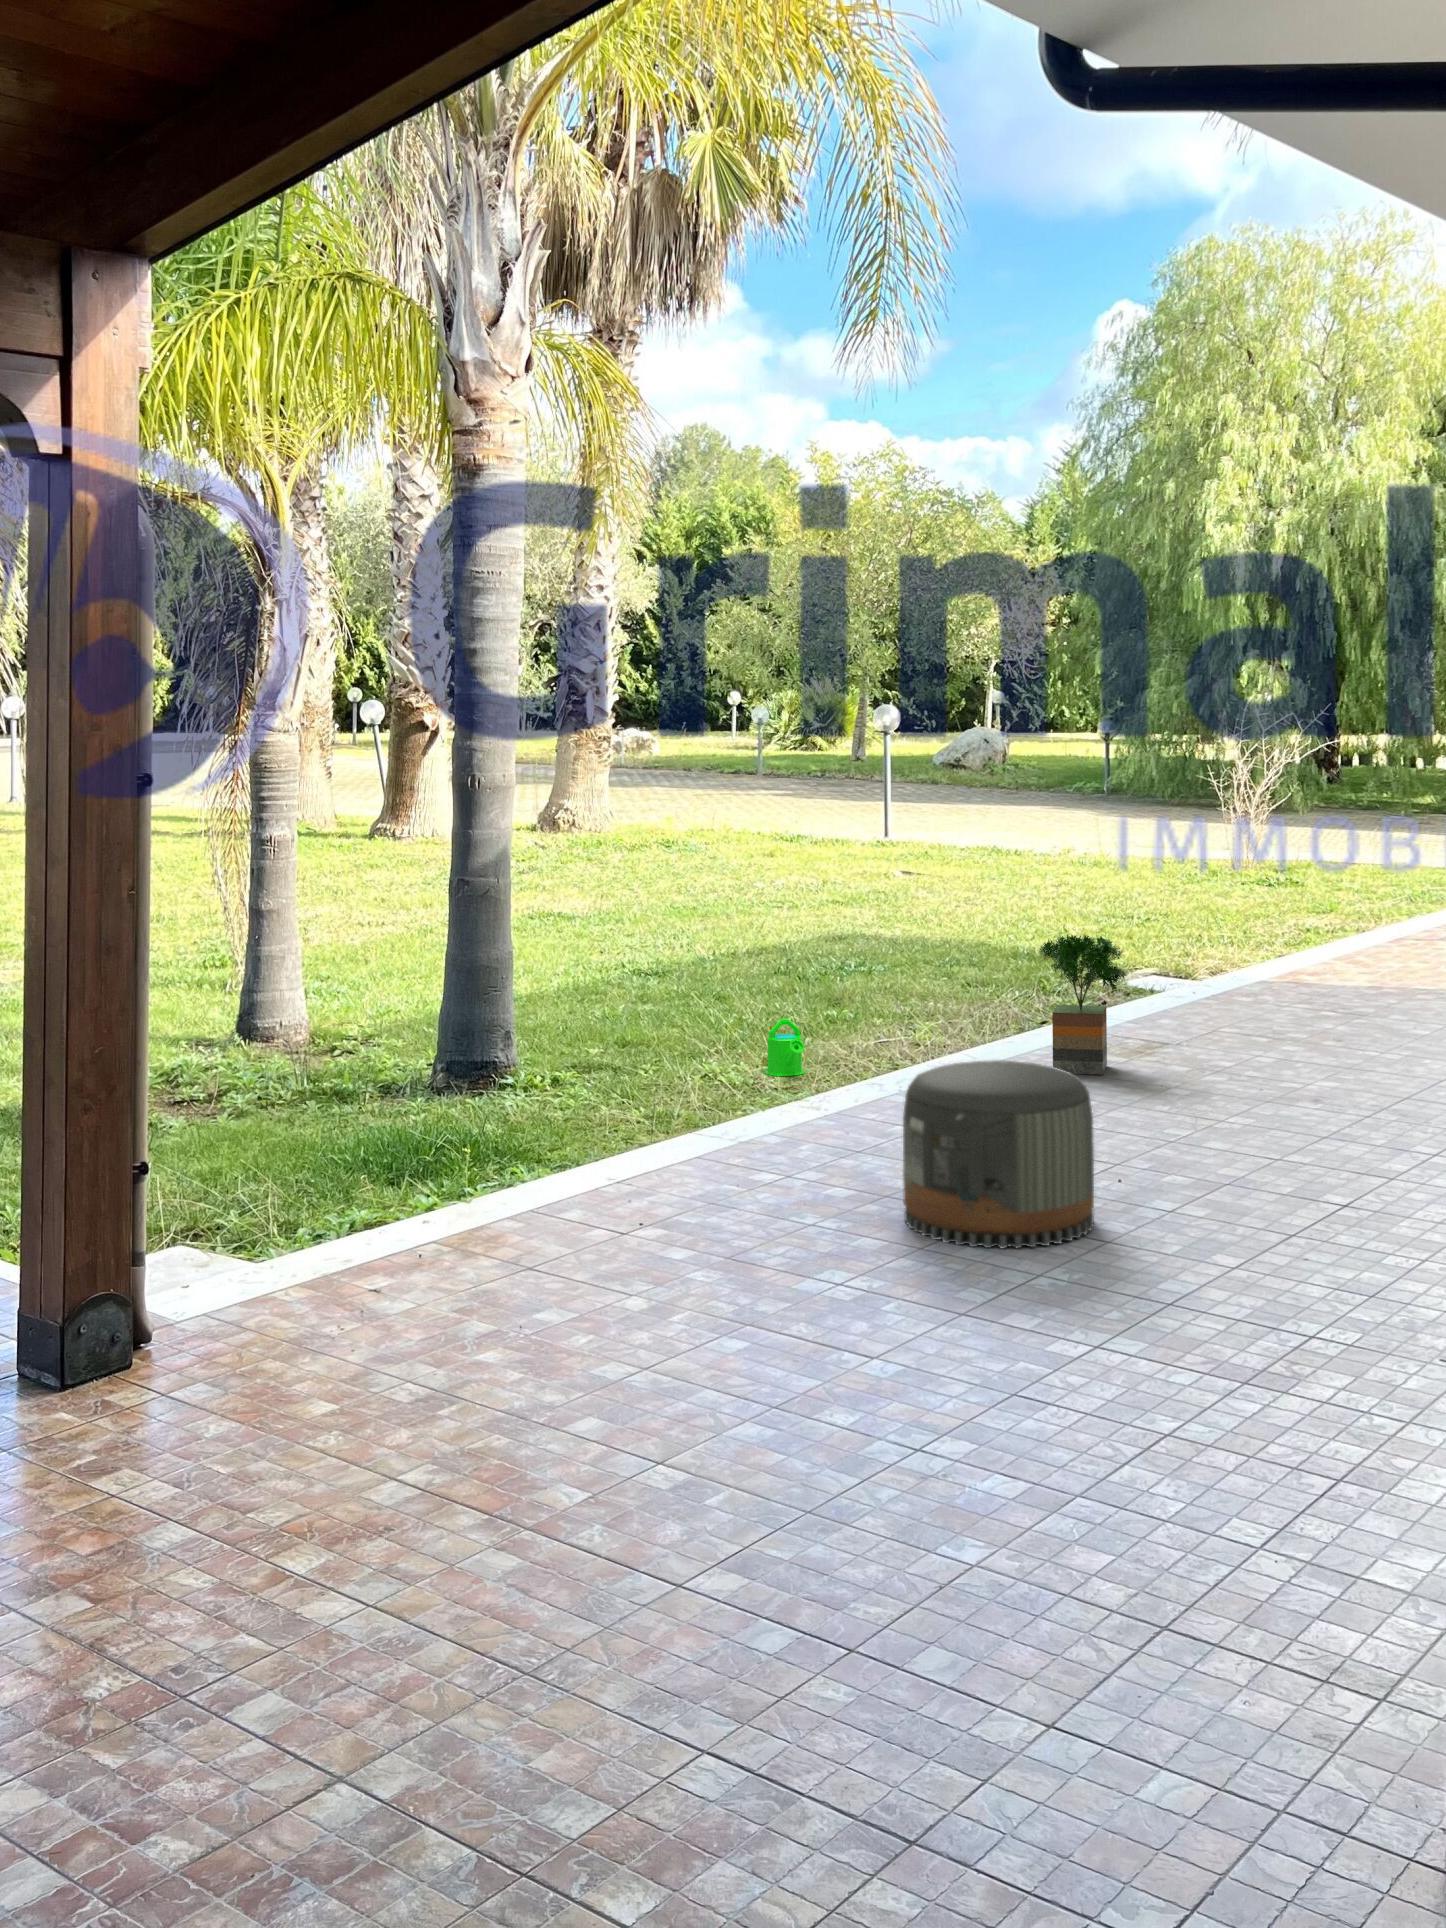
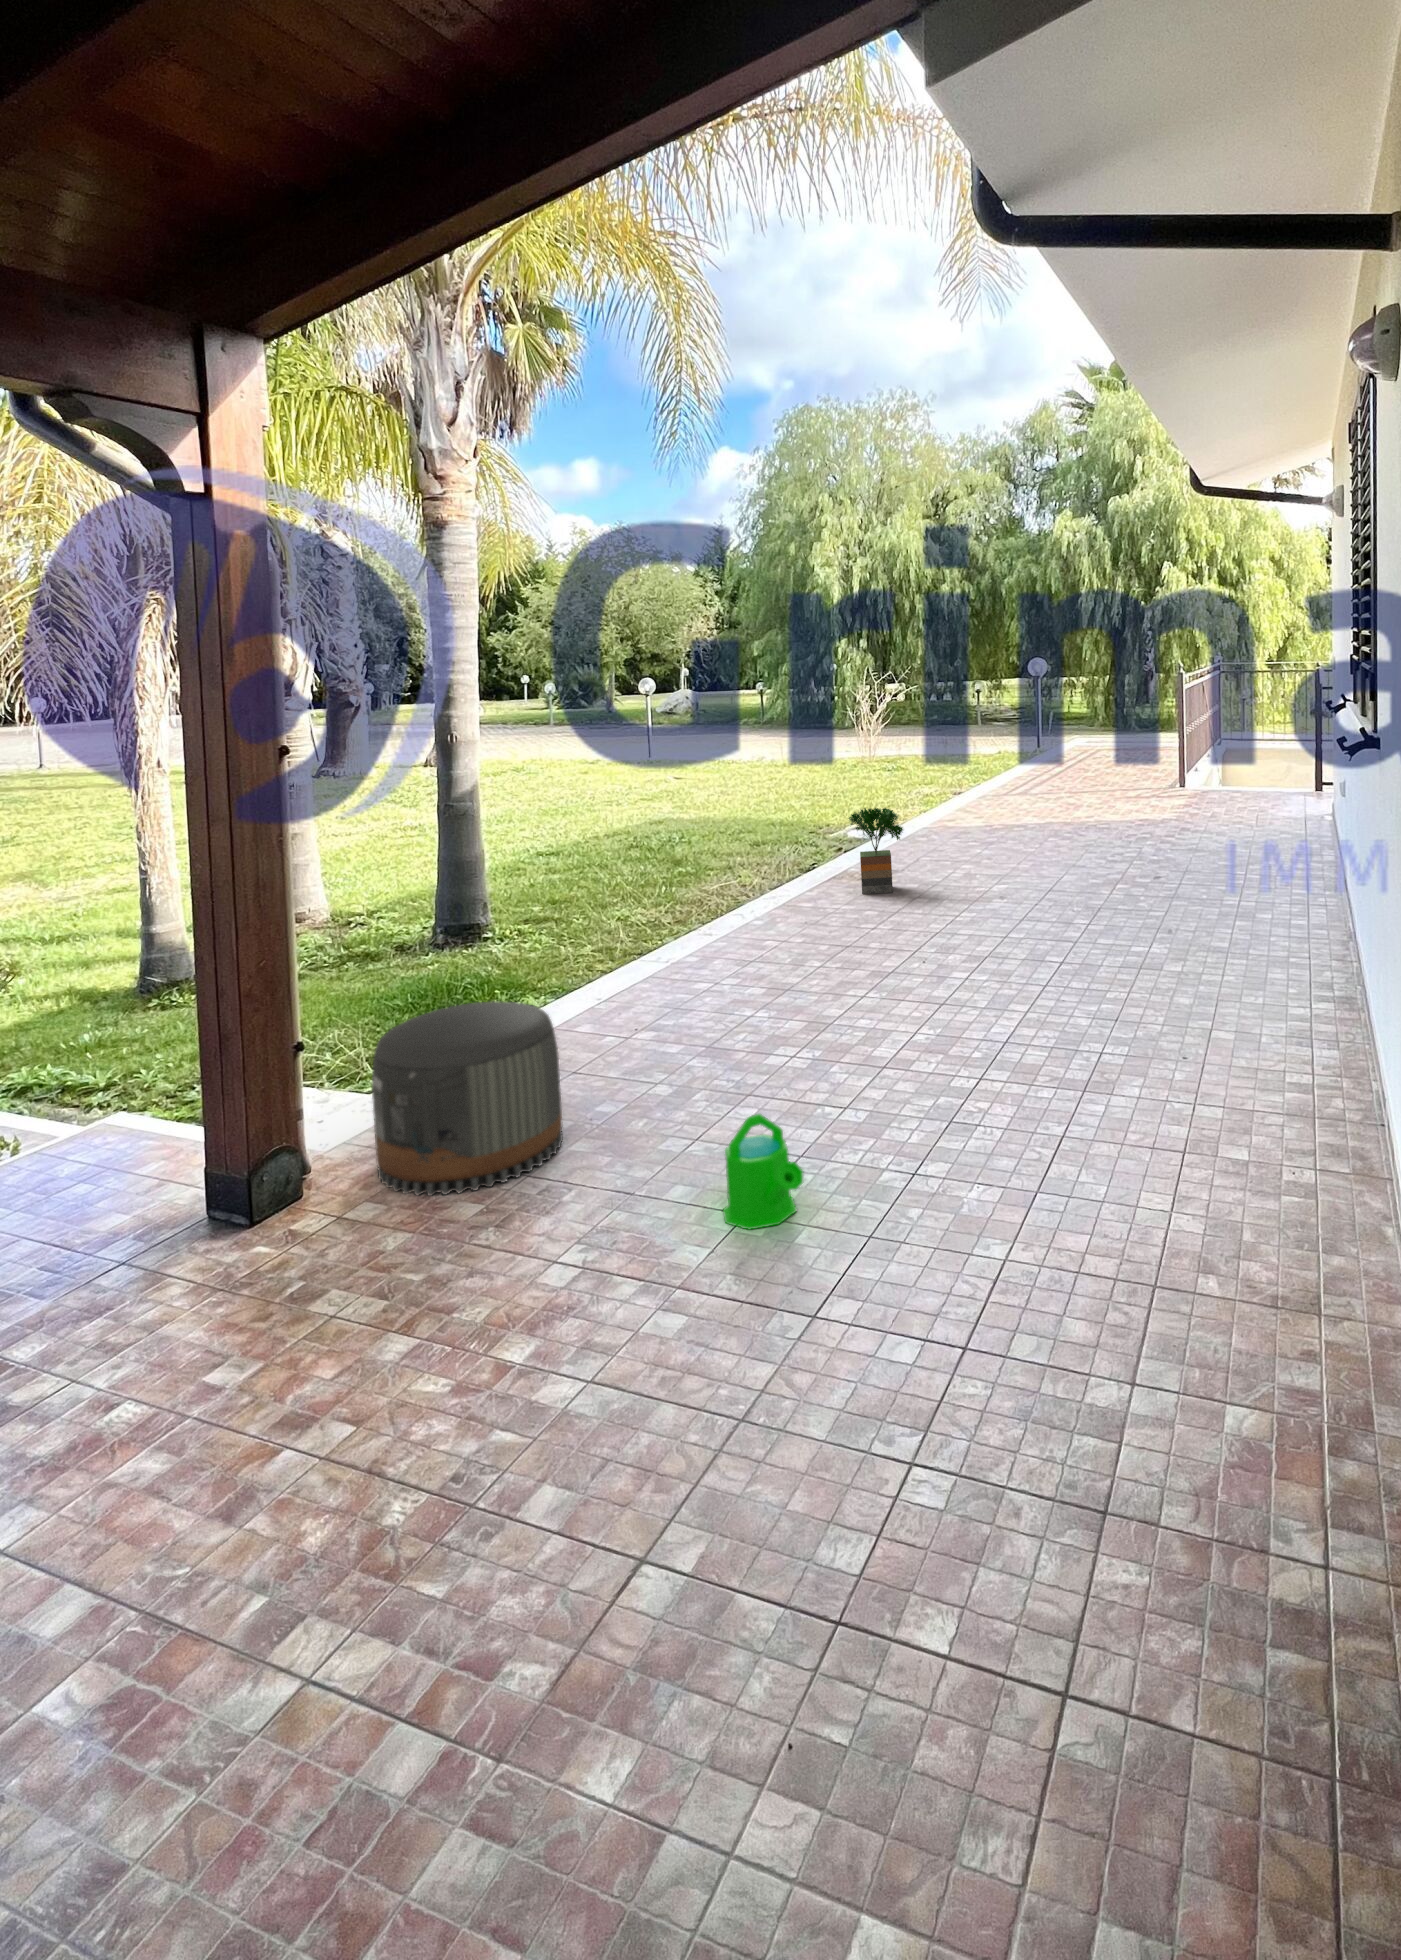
watering can: present [765,1018,805,1076] -> present [723,1114,803,1229]
pouf: present [903,1060,1094,1249] -> present [372,1001,563,1196]

